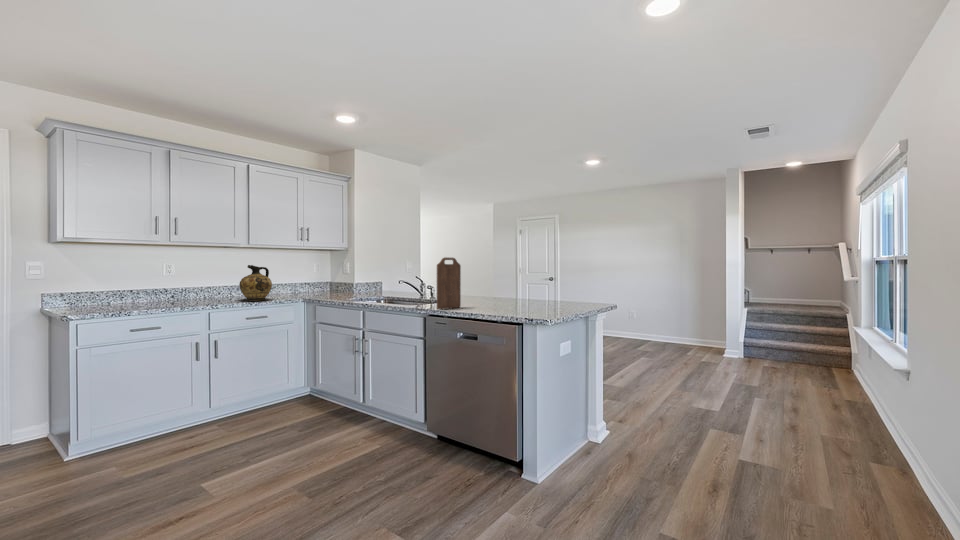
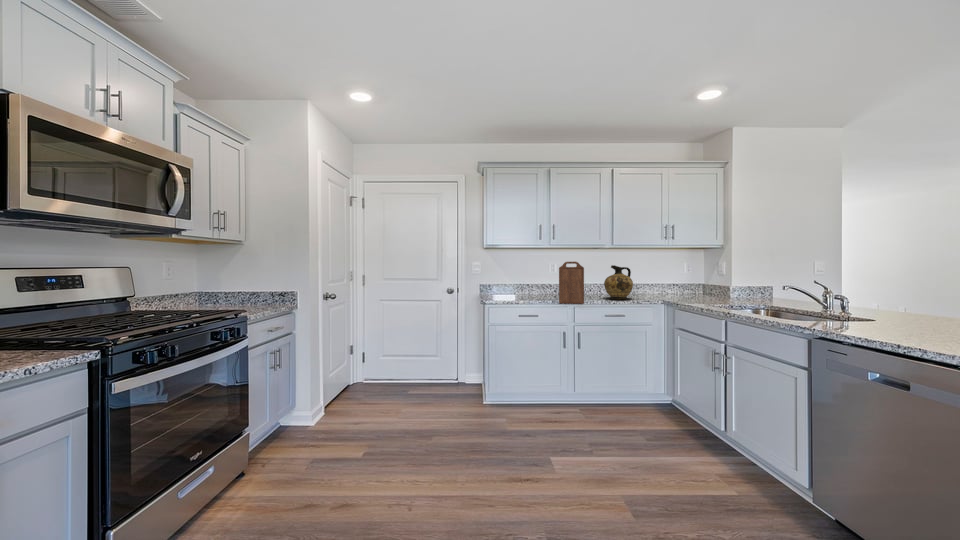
cutting board: present [437,257,461,309] -> present [559,262,584,304]

